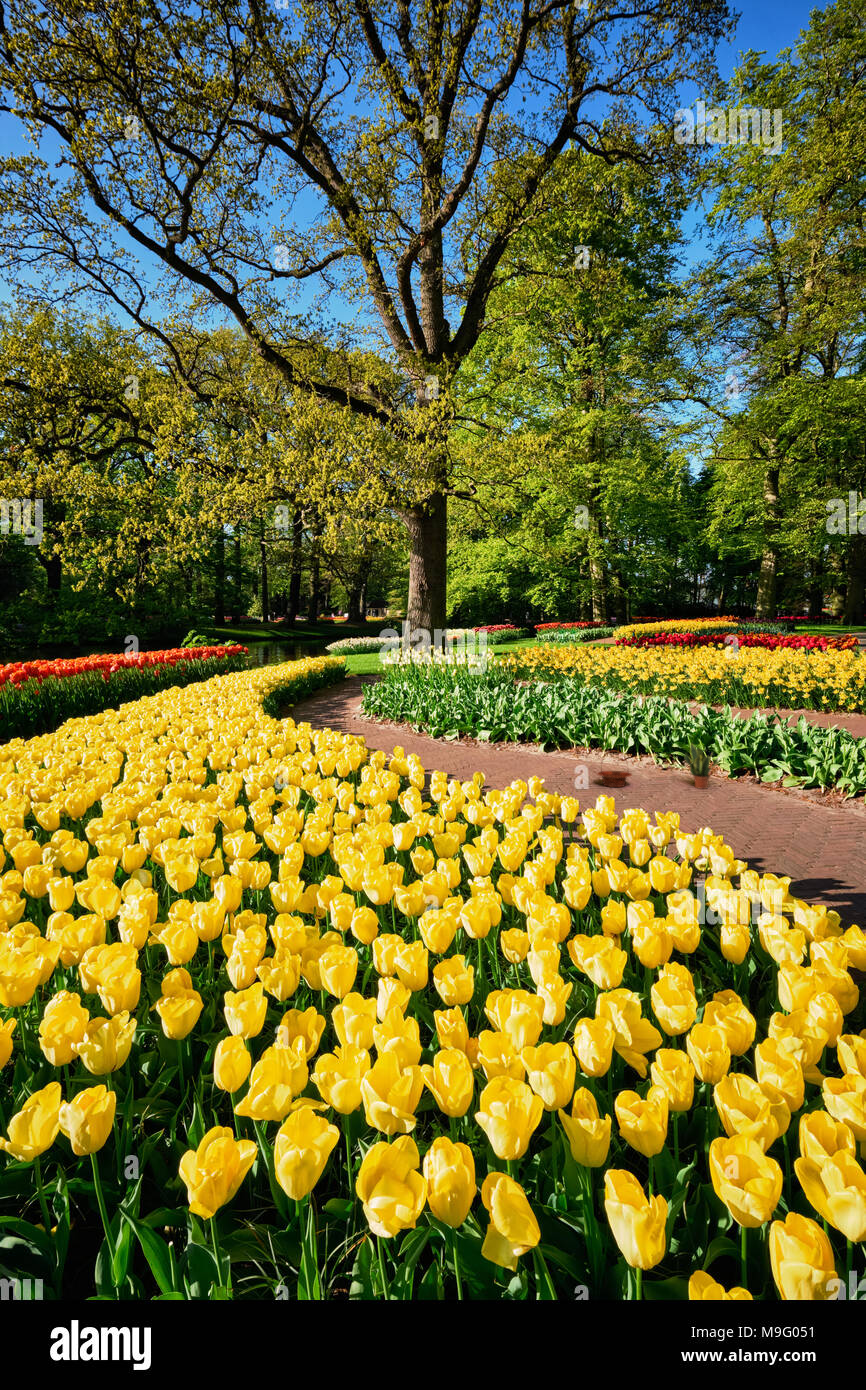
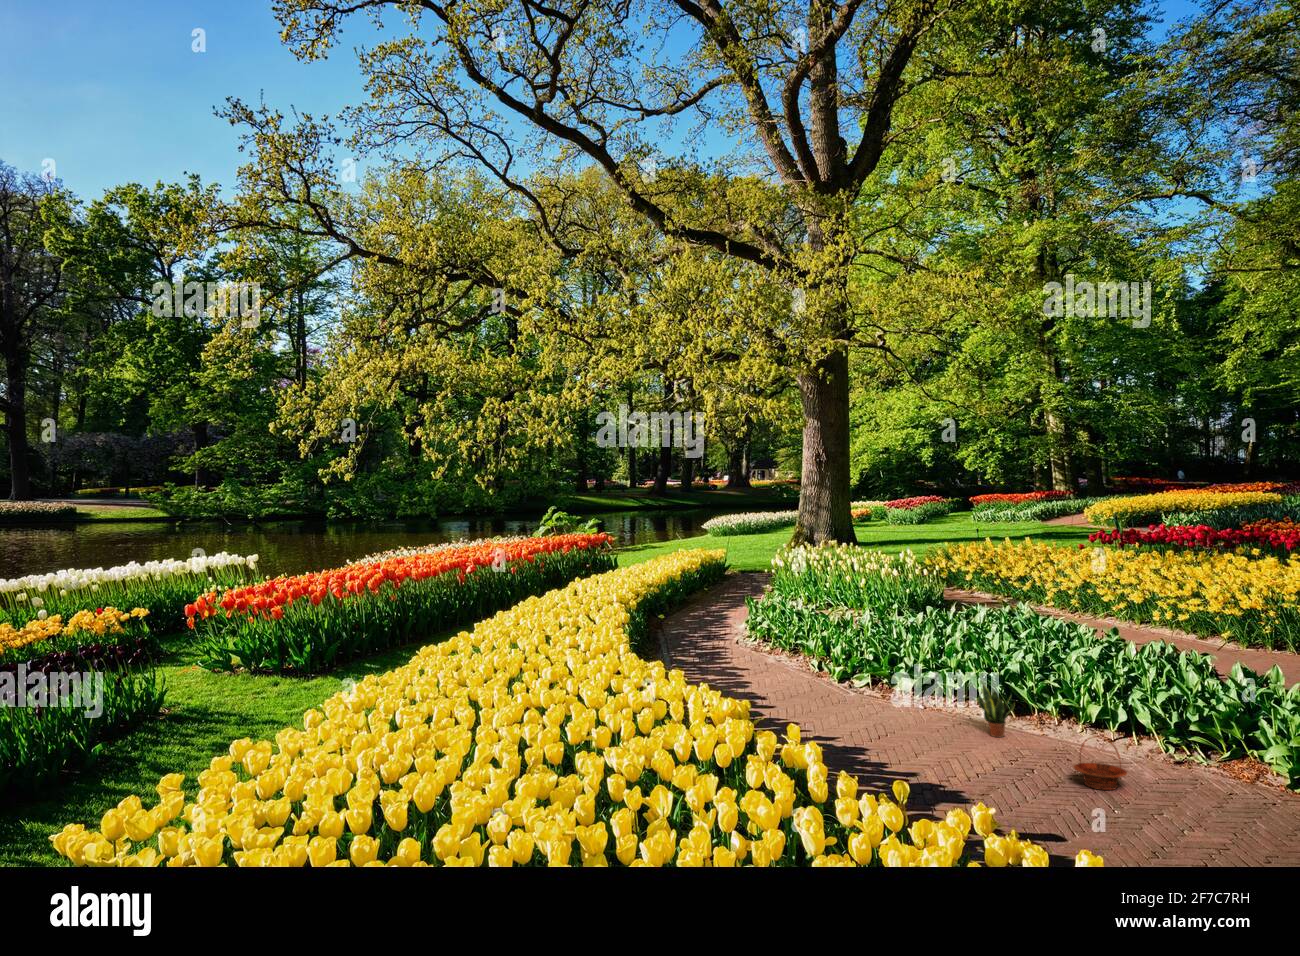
potted plant: present [685,744,718,789] -> present [978,685,1014,737]

